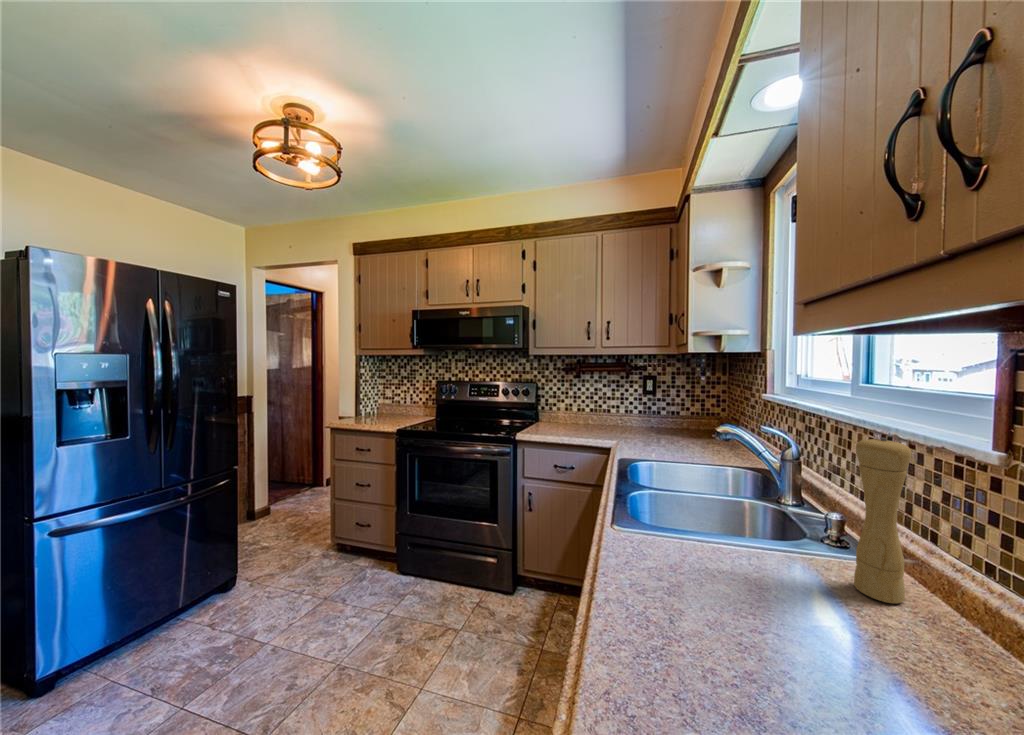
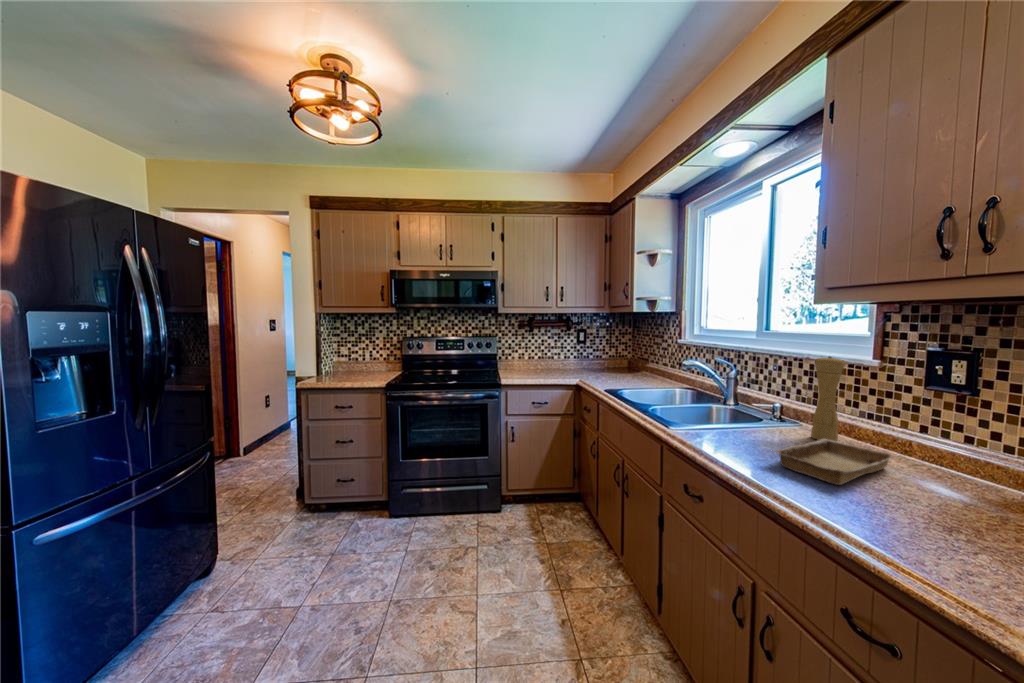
tray: none [674,587,942,677] -> present [776,439,893,485]

